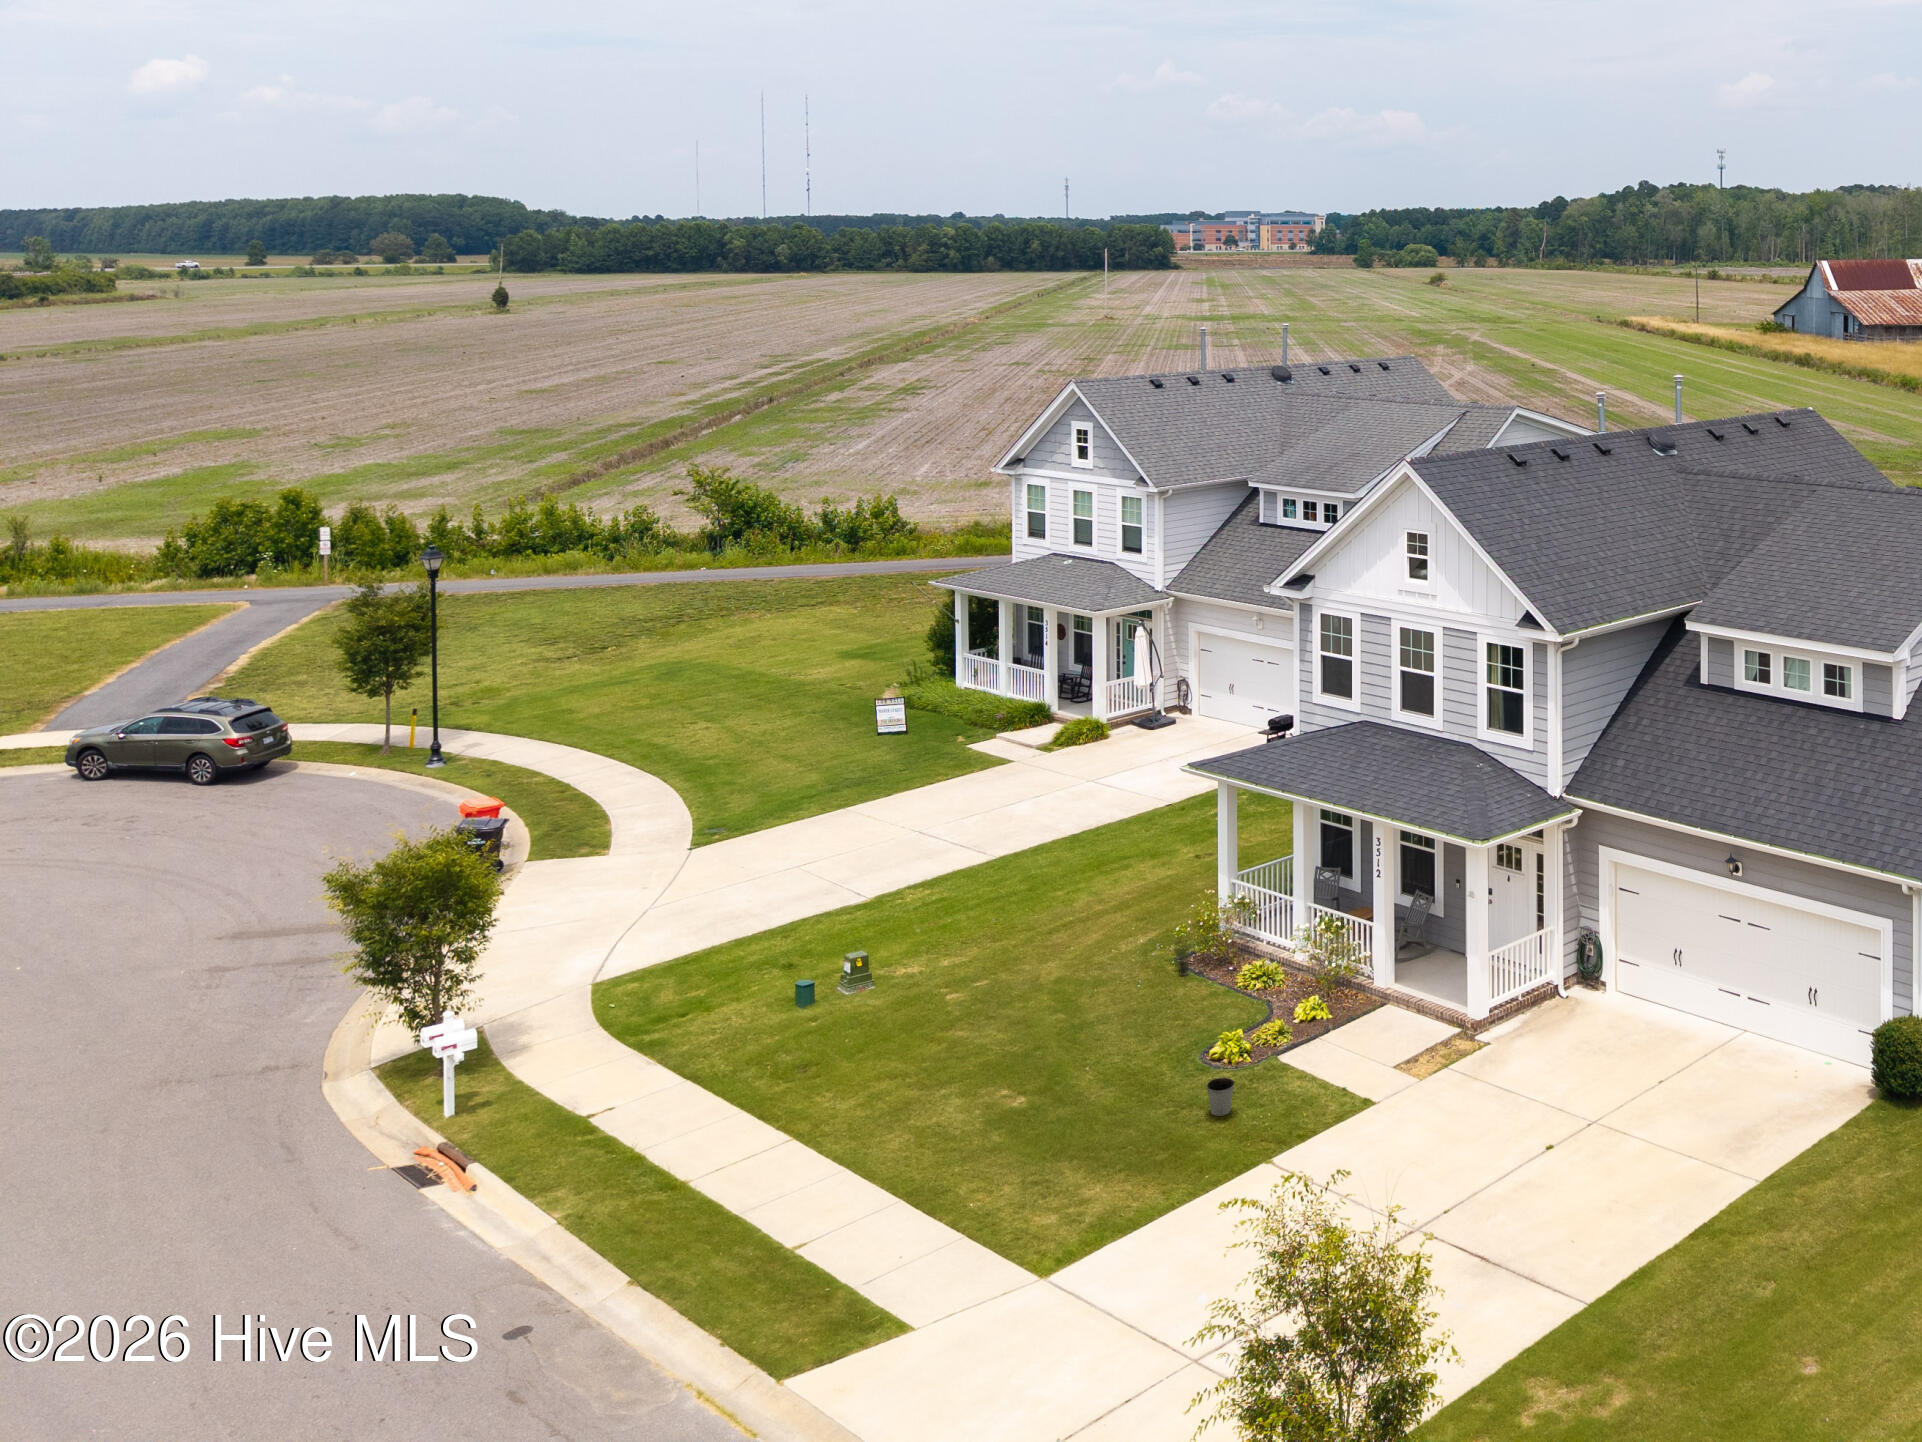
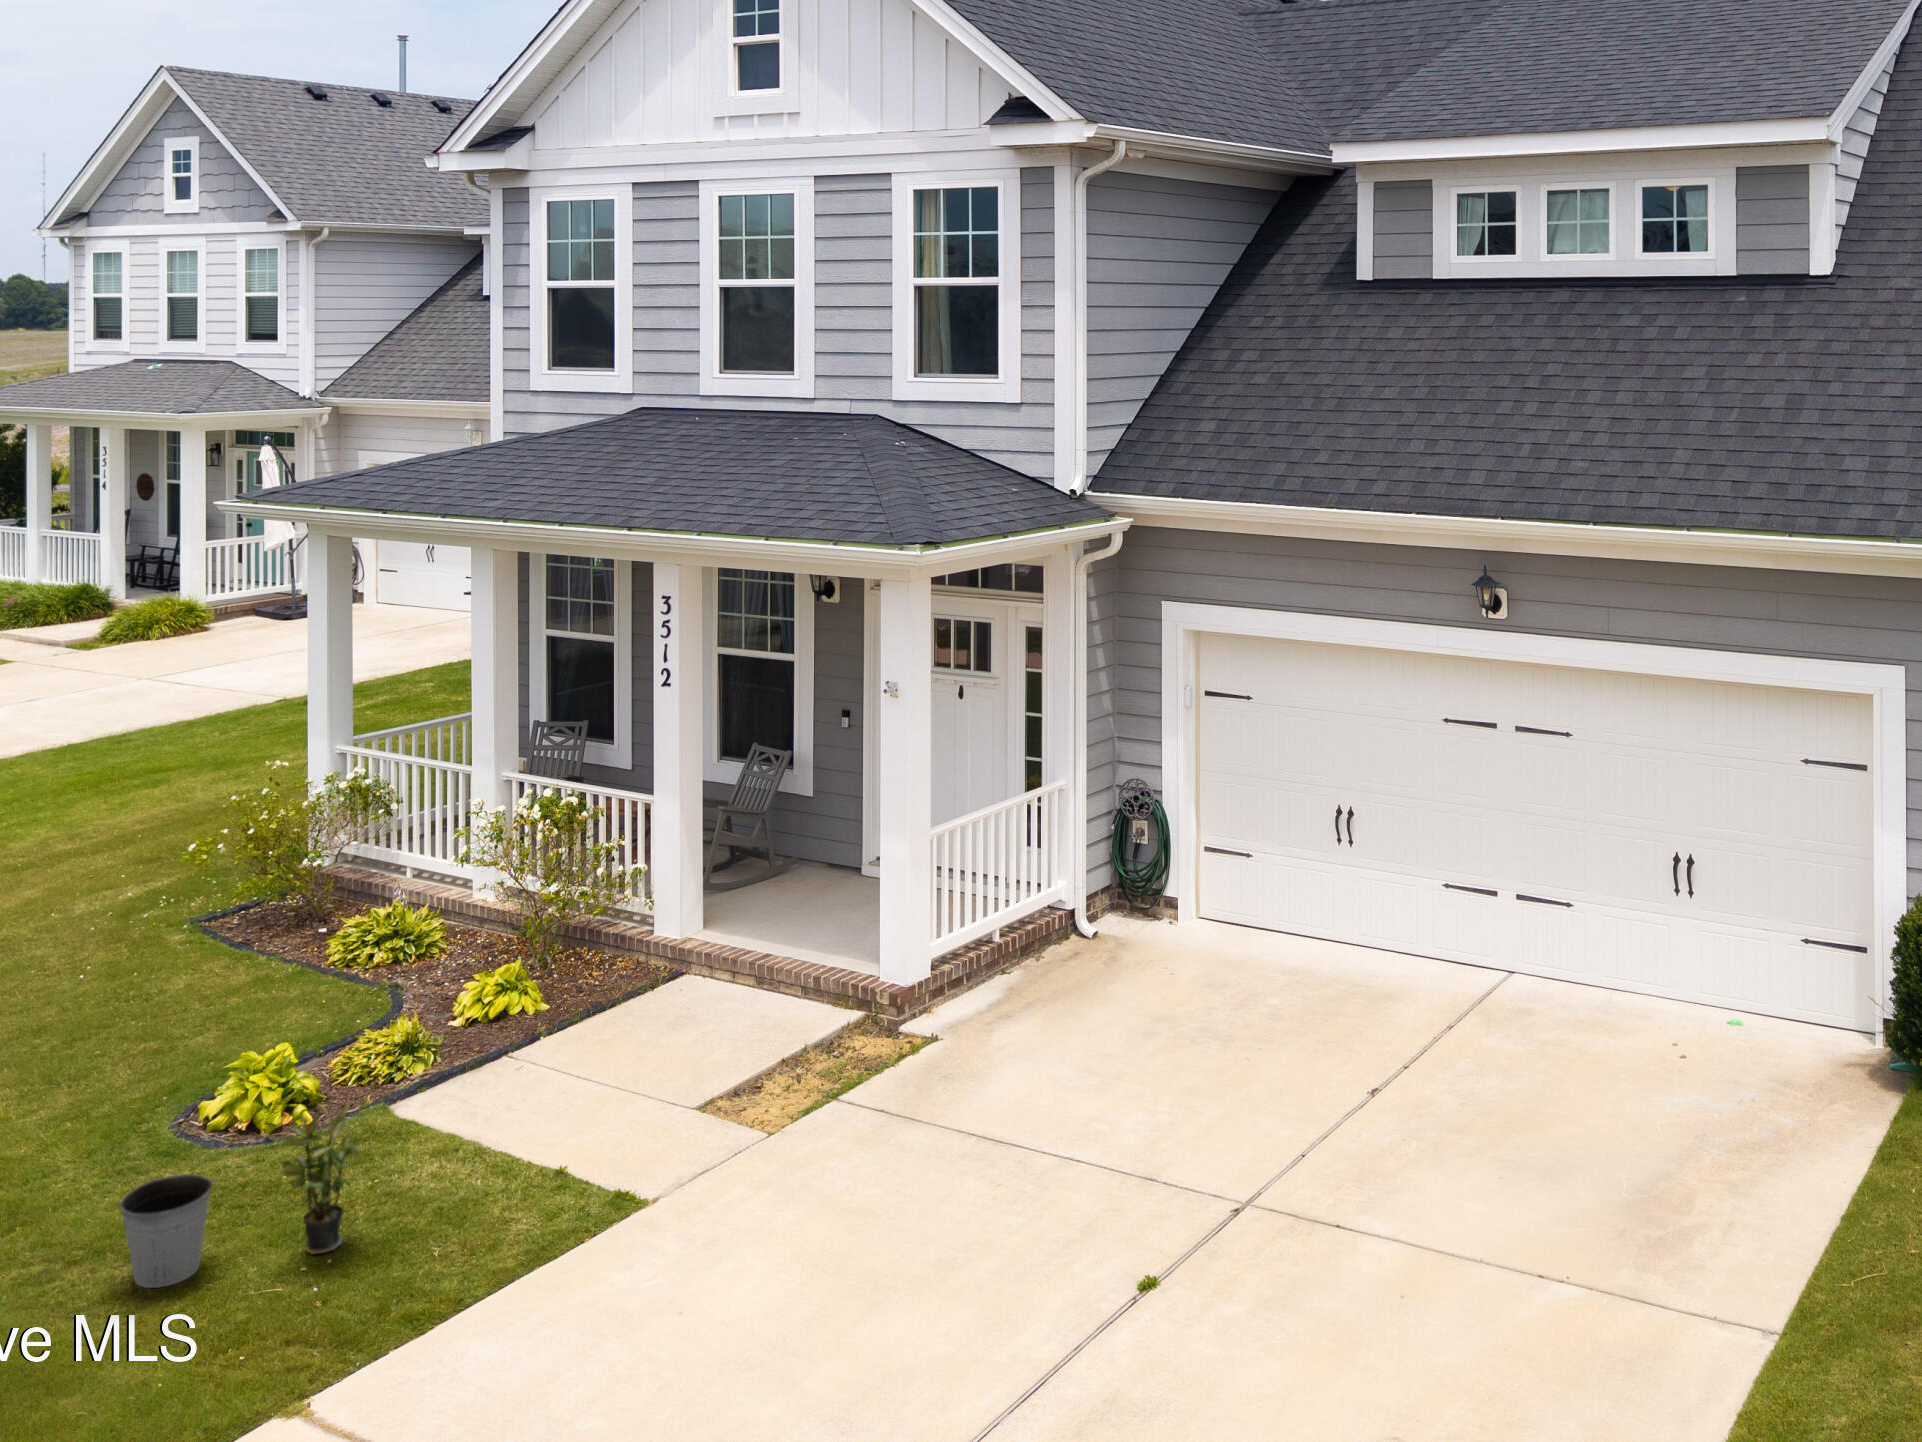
potted plant: present [1173,936,1192,976] -> present [280,1104,361,1255]

